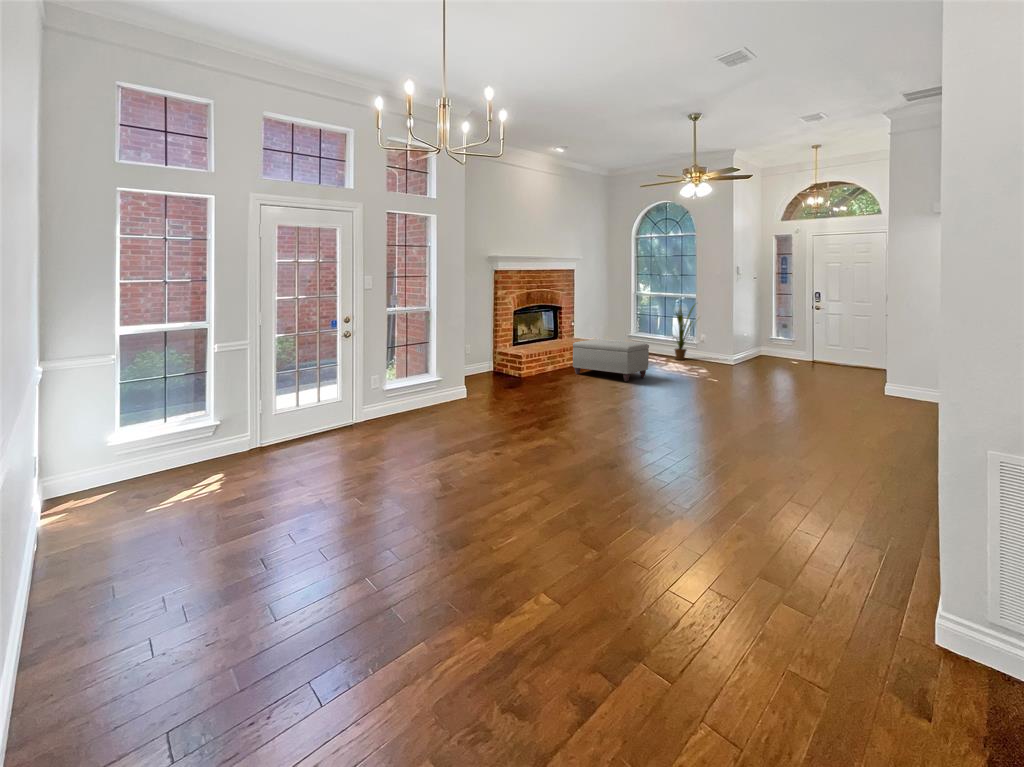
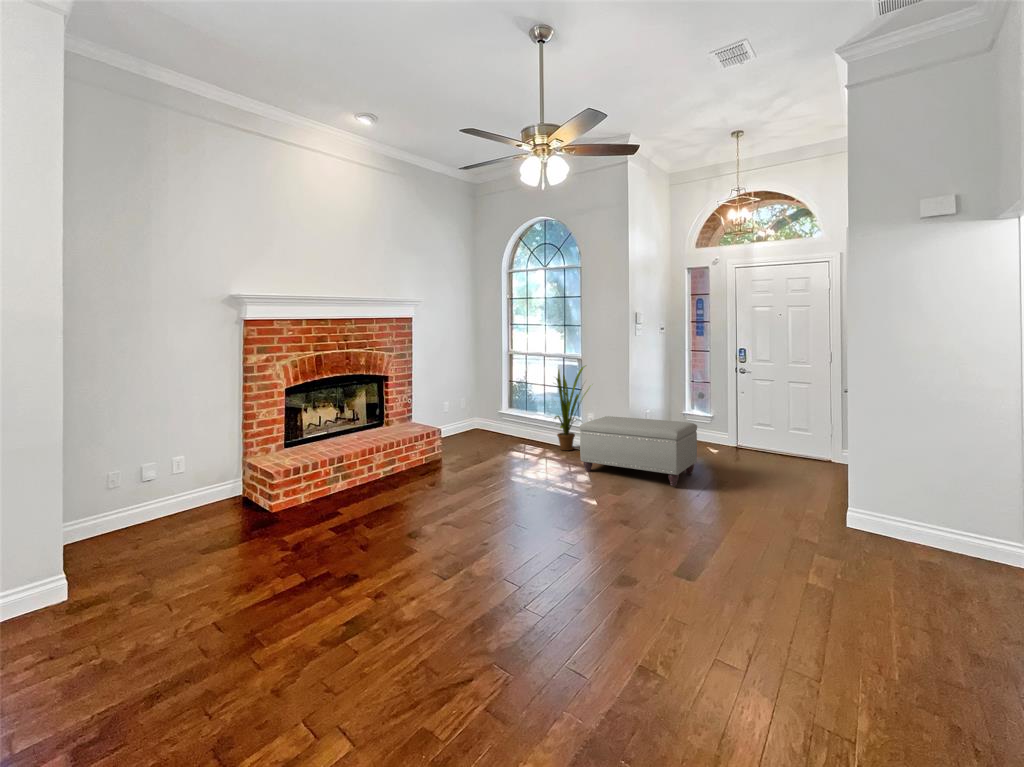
ottoman: present [573,339,649,381] -> present [579,416,697,486]

